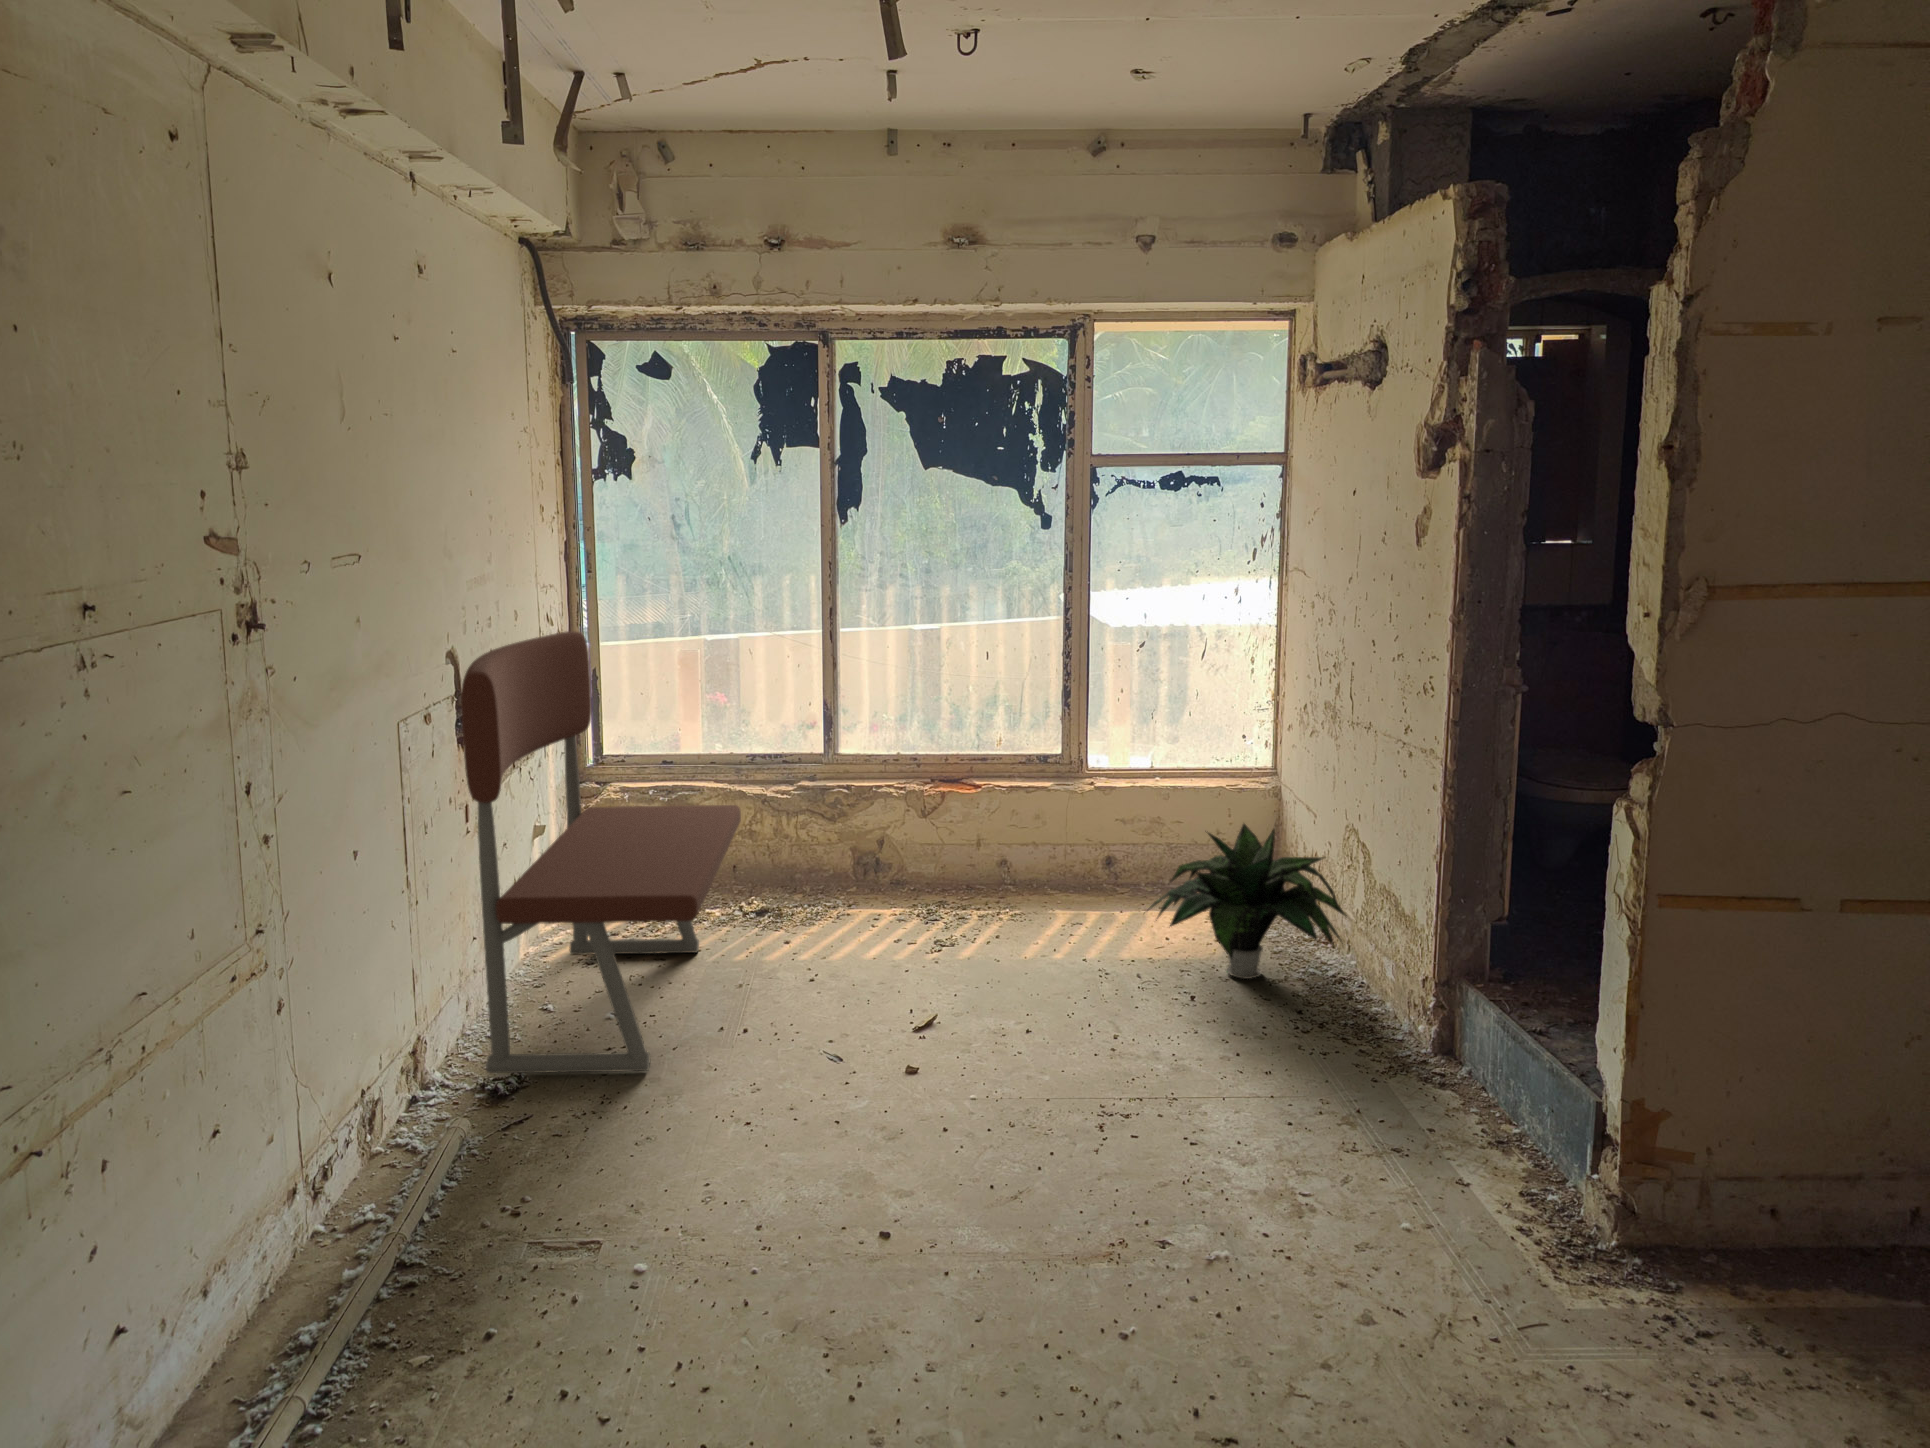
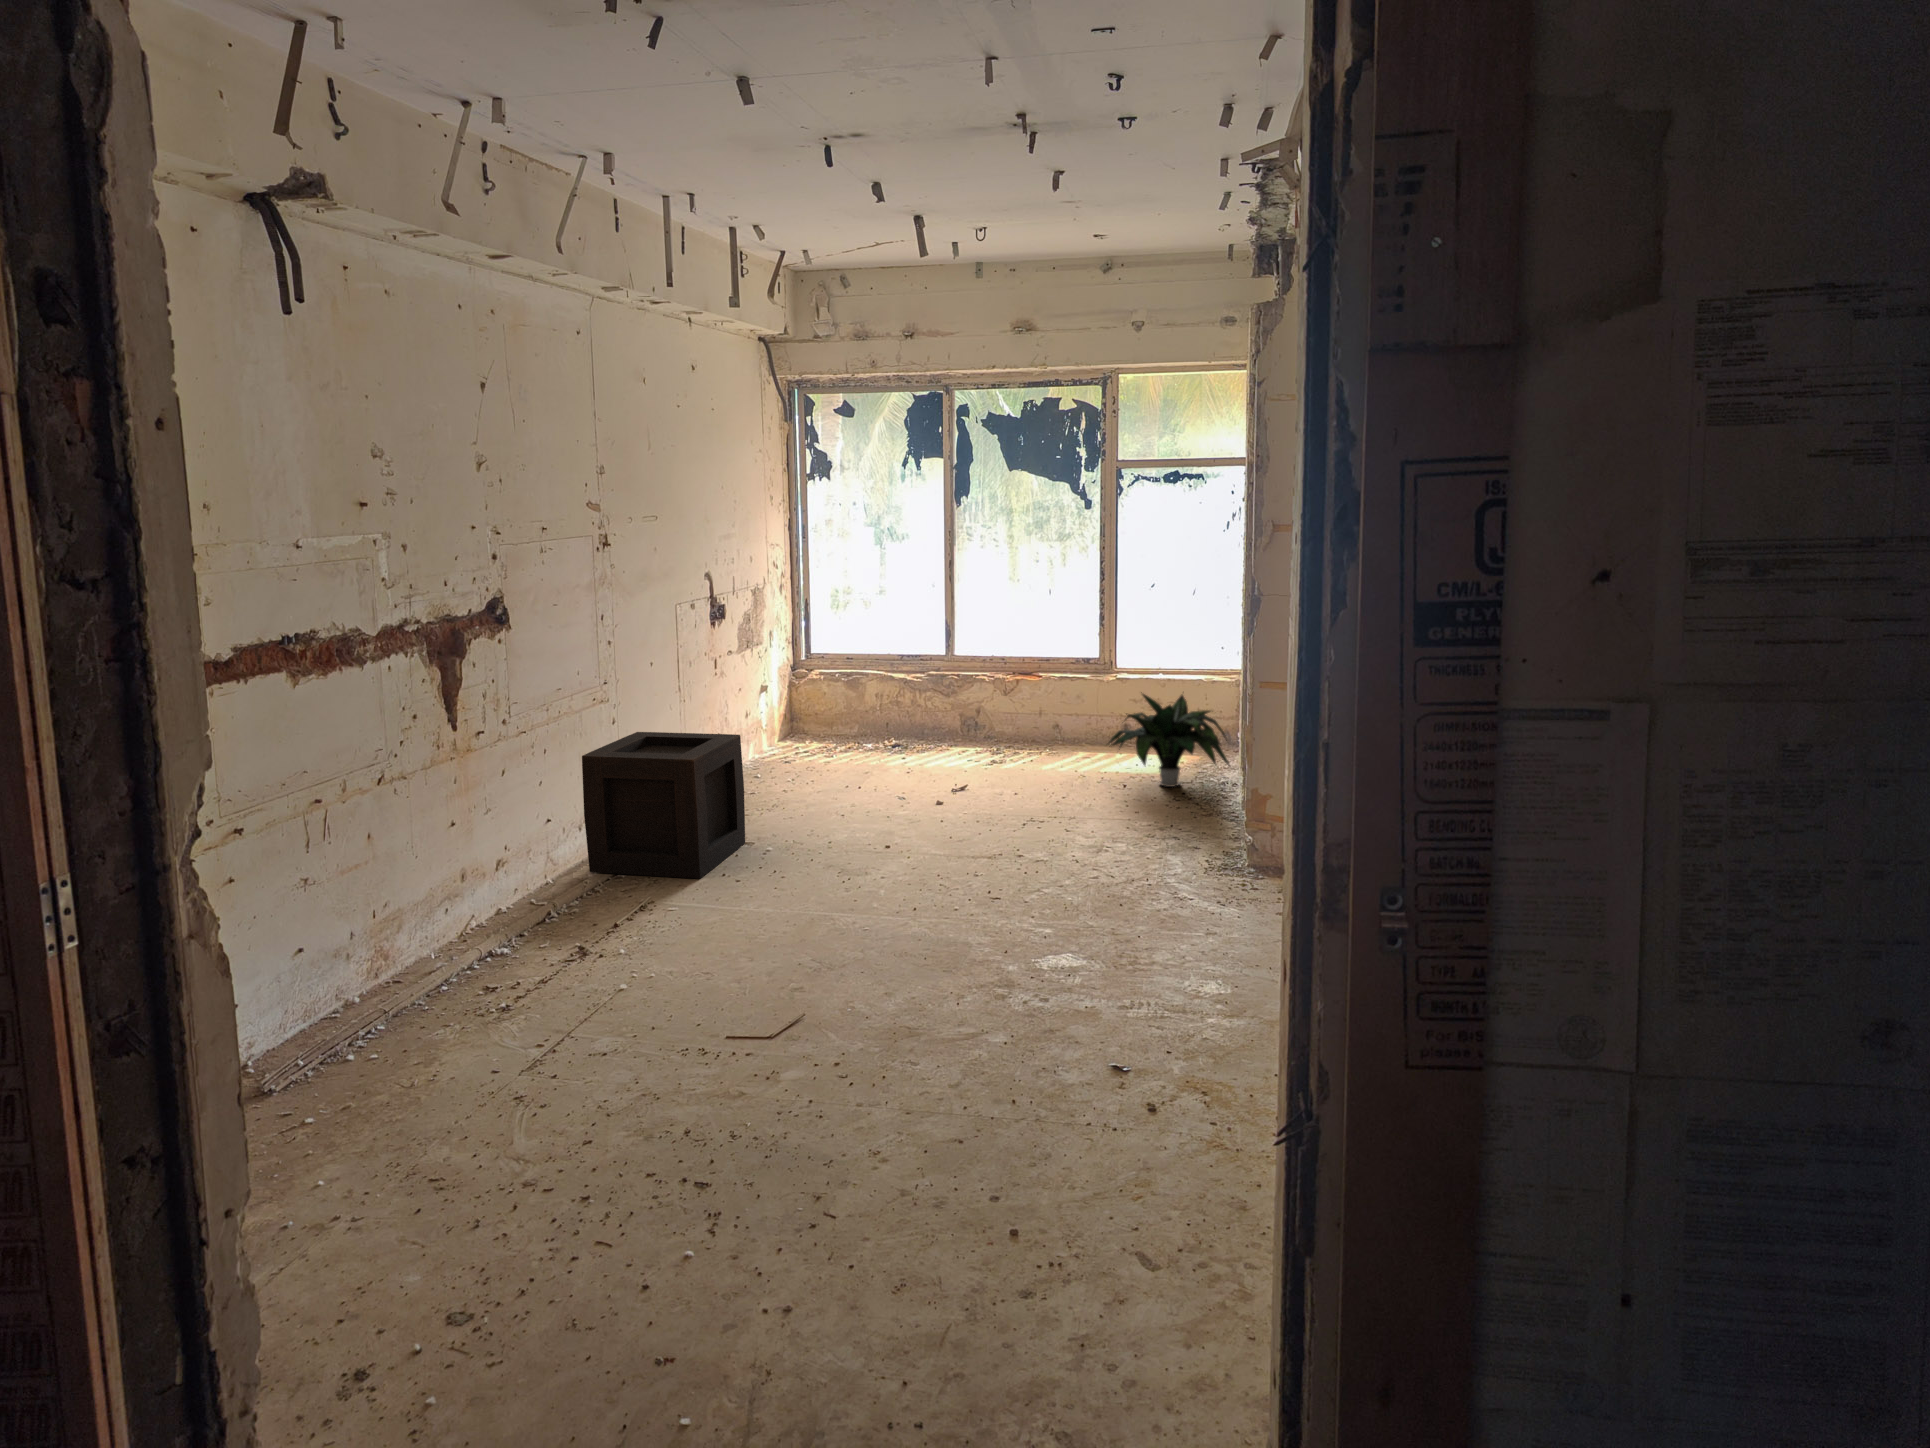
bench: present [461,631,741,1073] -> none [708,570,876,801]
wooden crate: none [200,1008,577,1393] -> present [582,732,745,879]

